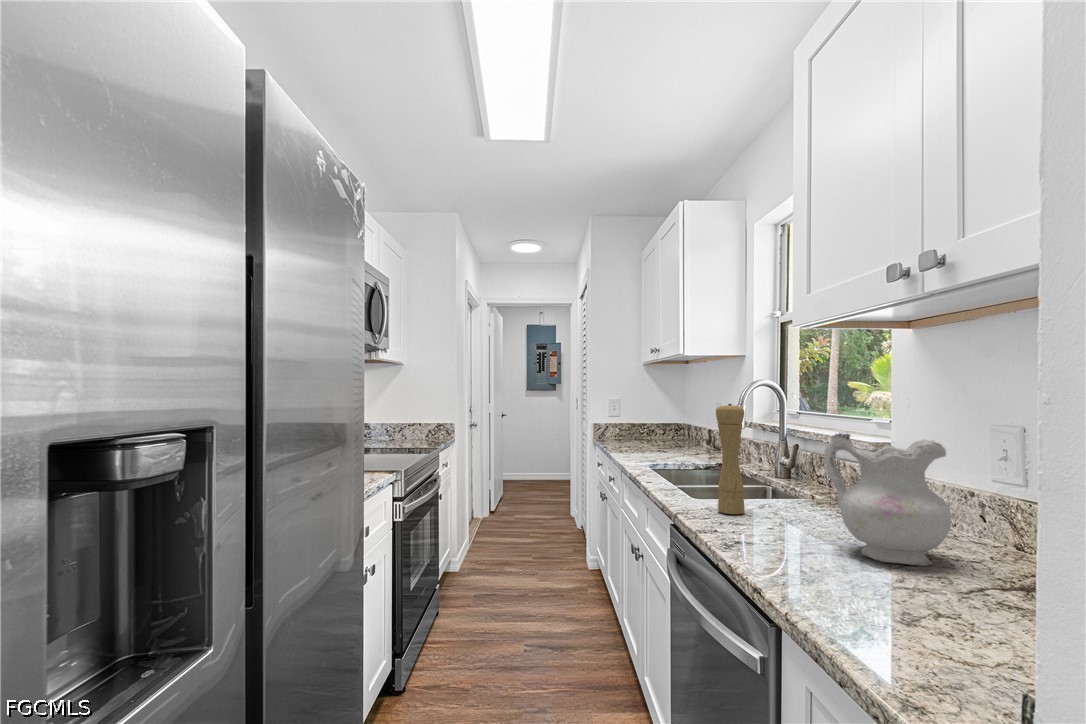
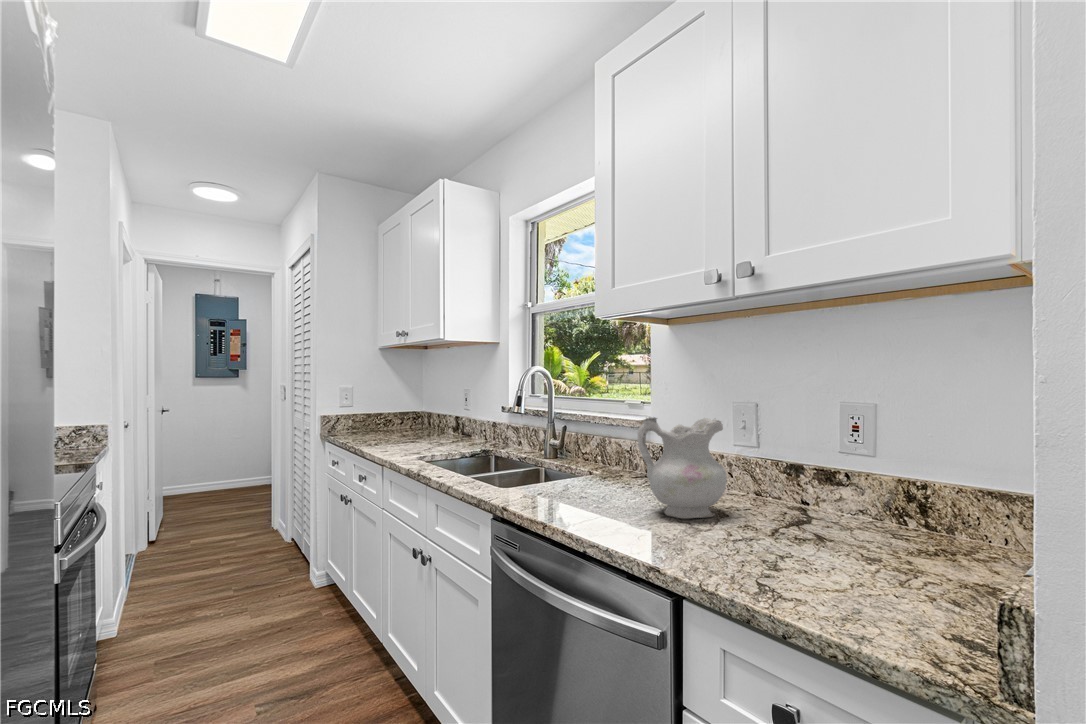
pepper mill: present [716,404,745,514] -> none [525,394,552,498]

